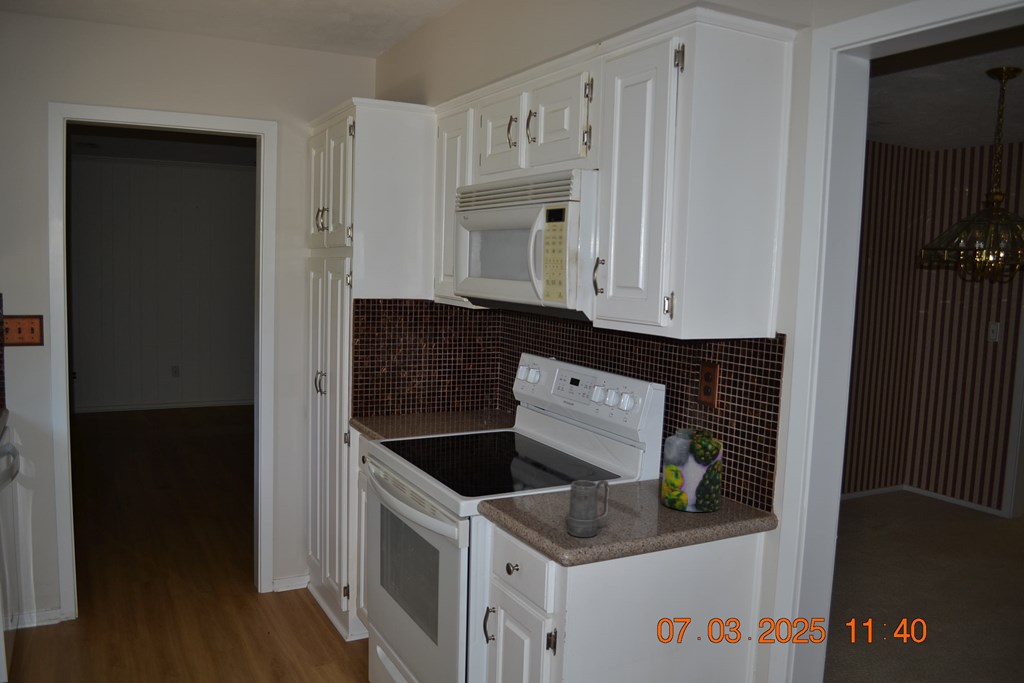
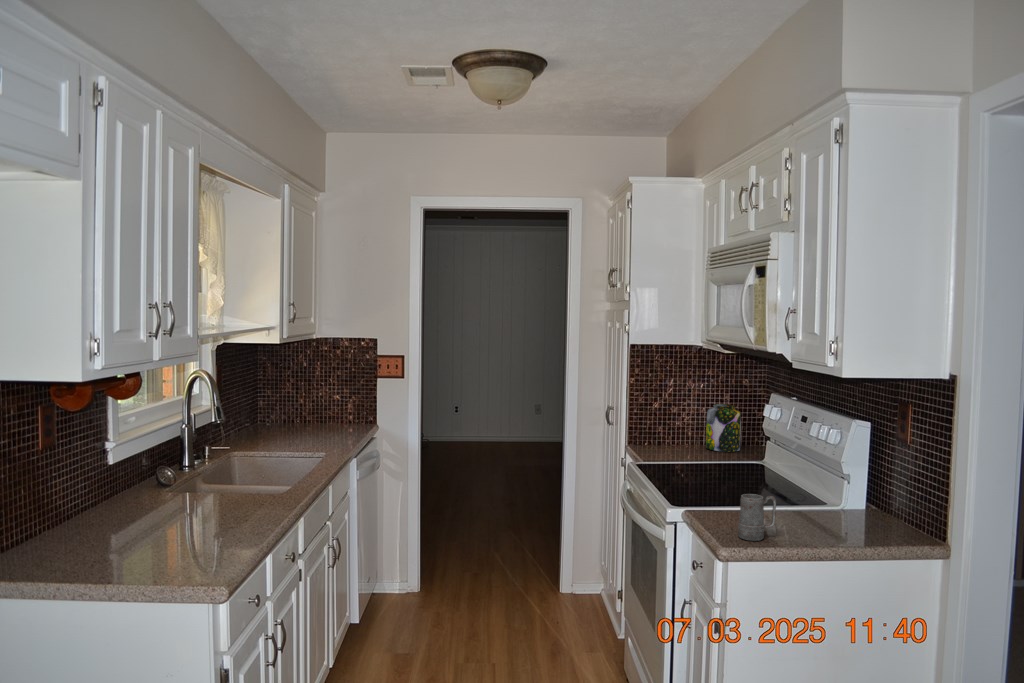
jar: present [662,429,723,512] -> present [706,404,741,452]

